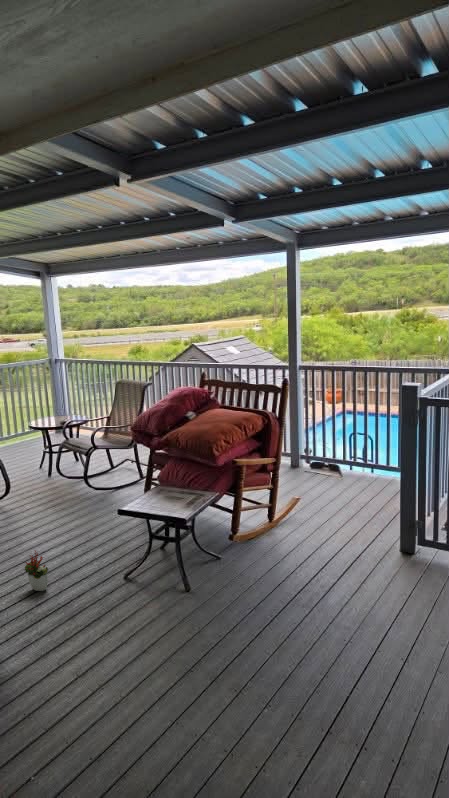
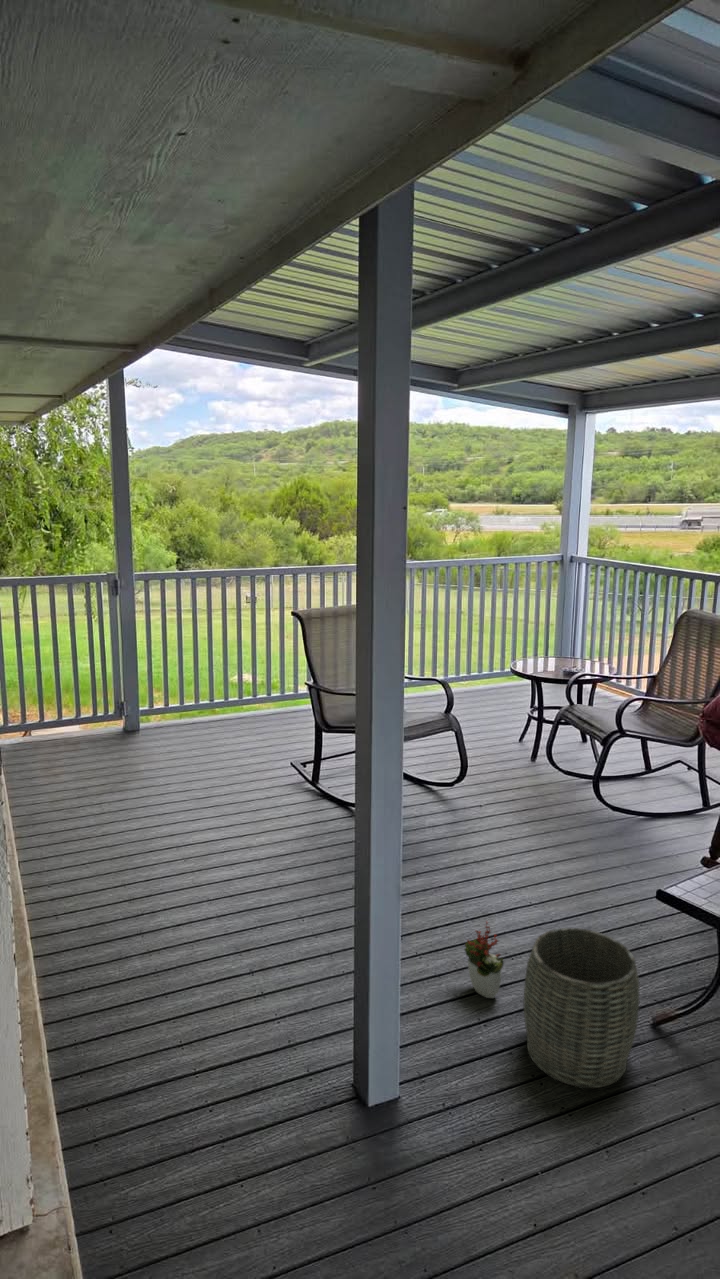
woven basket: none [60,536,118,611] -> present [524,928,639,1088]

